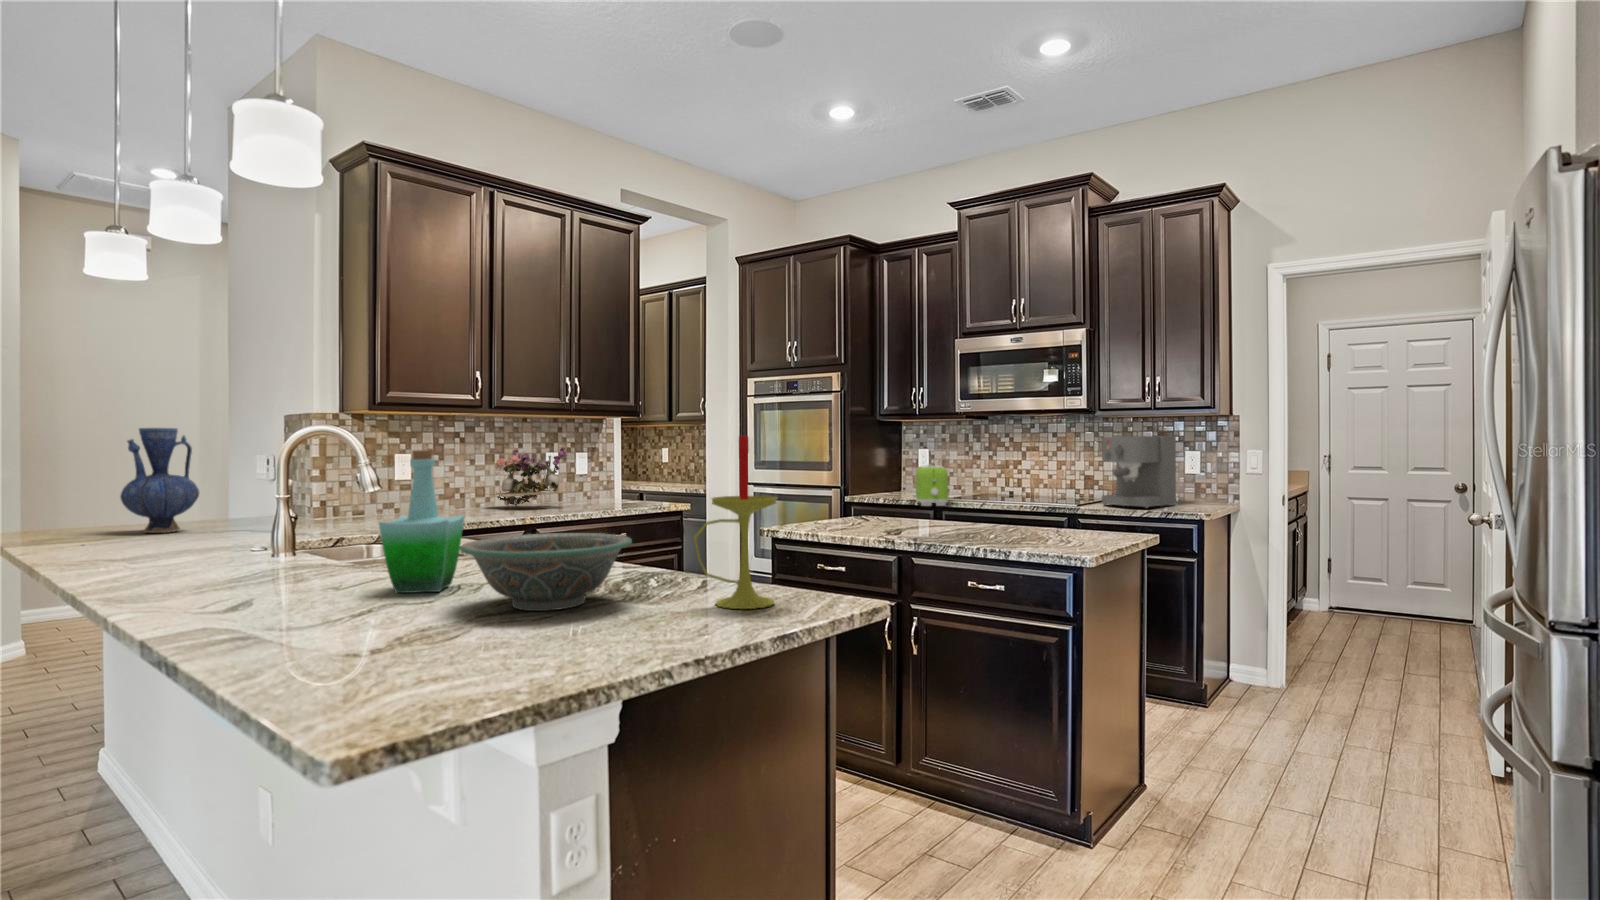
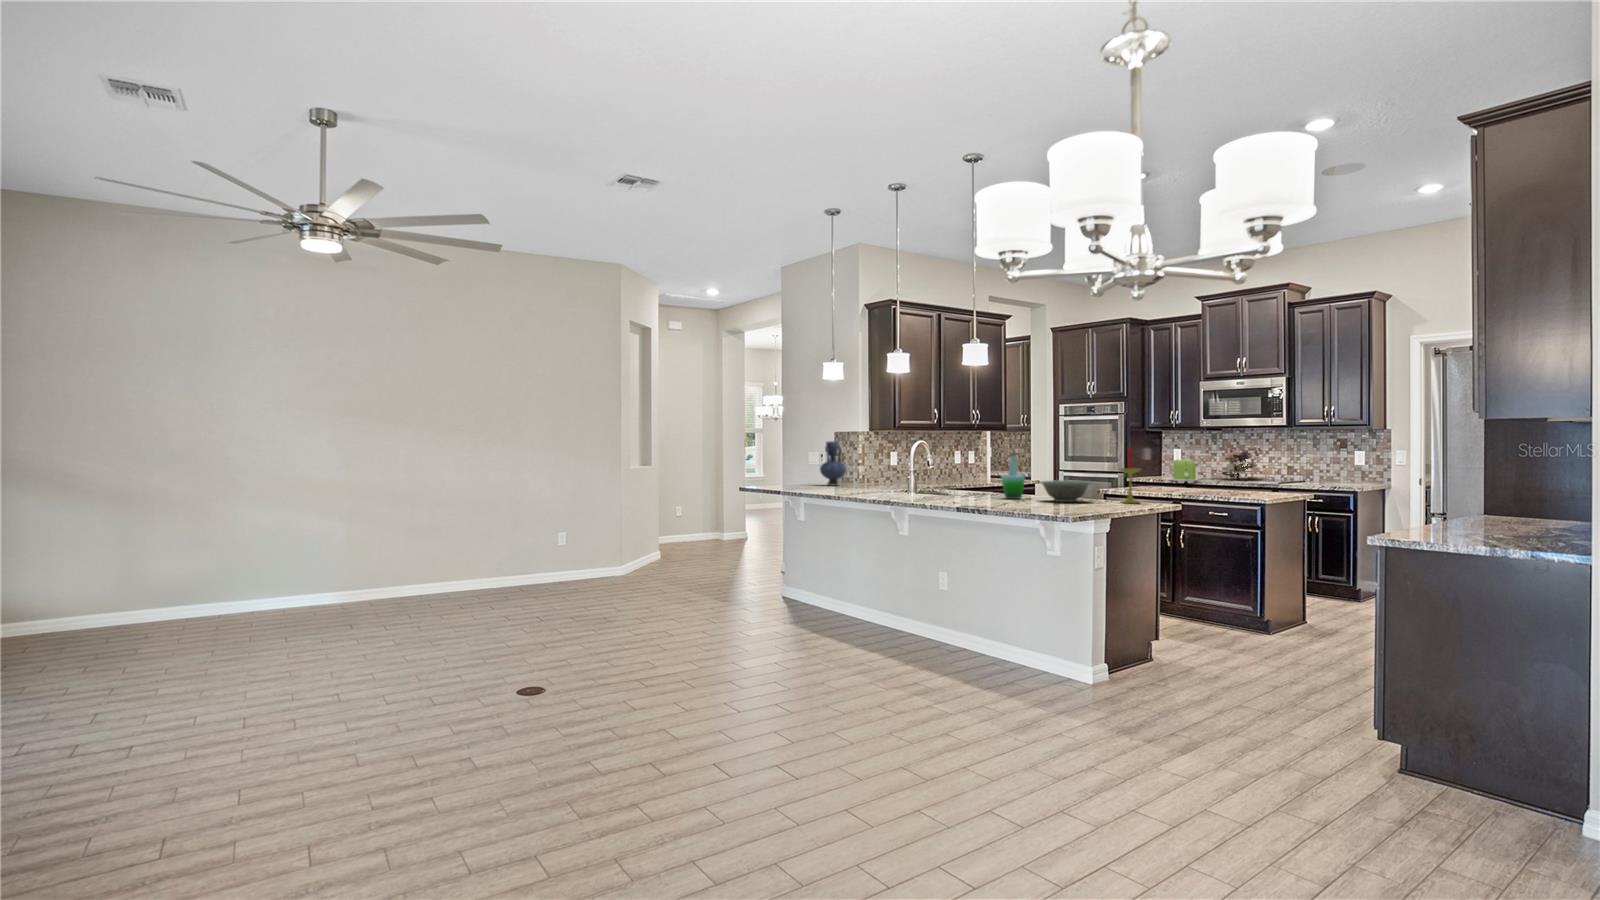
coffee maker: present [1102,436,1176,508] -> none [1296,442,1345,485]
flower arrangement: present [488,445,567,507] -> present [1219,448,1261,479]

